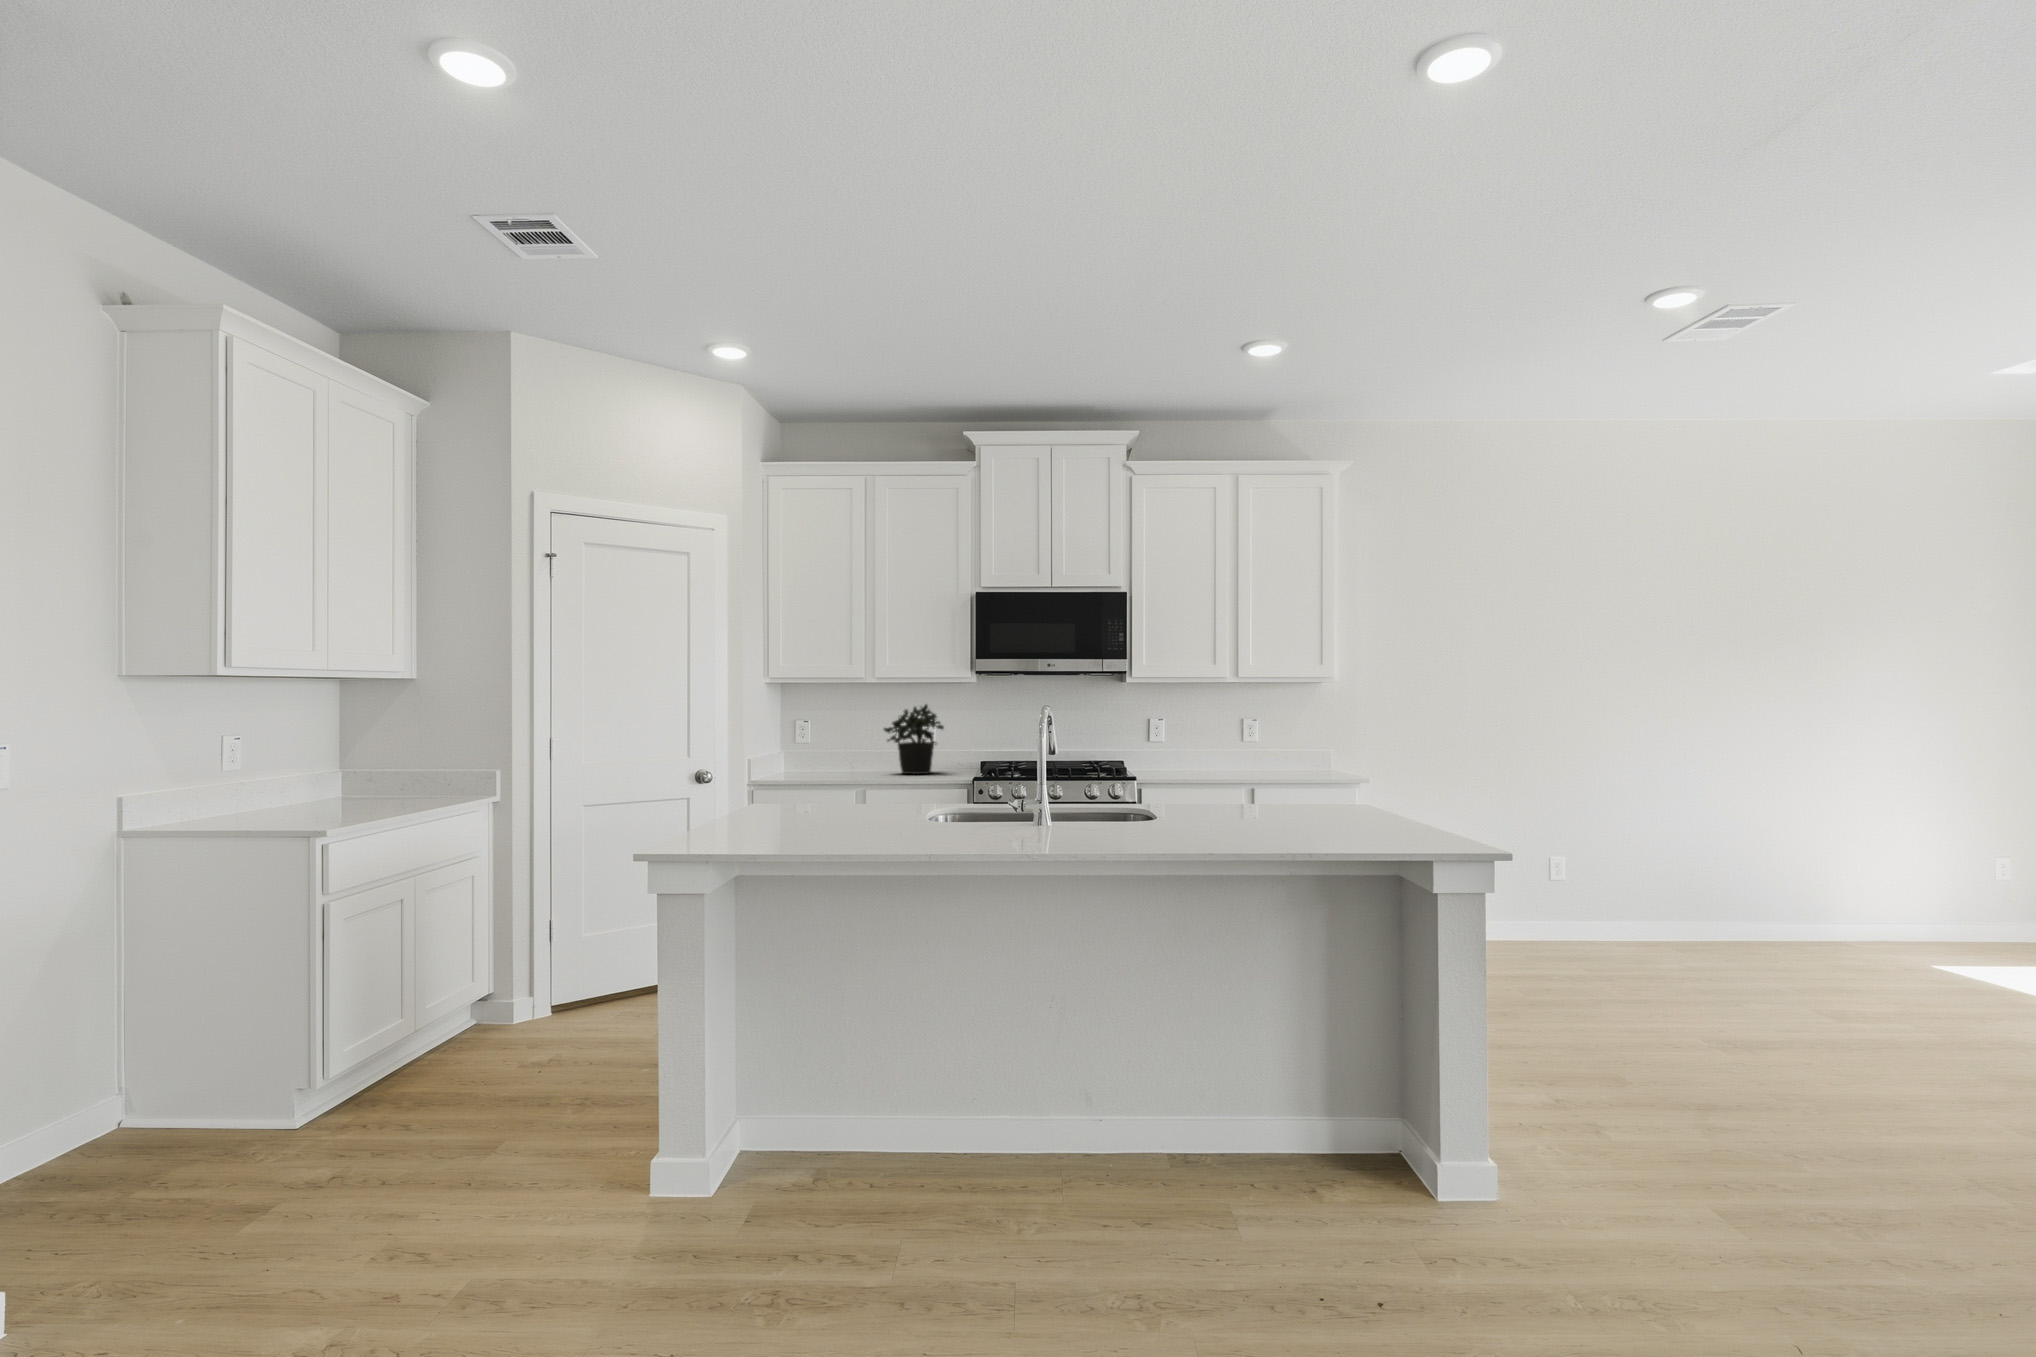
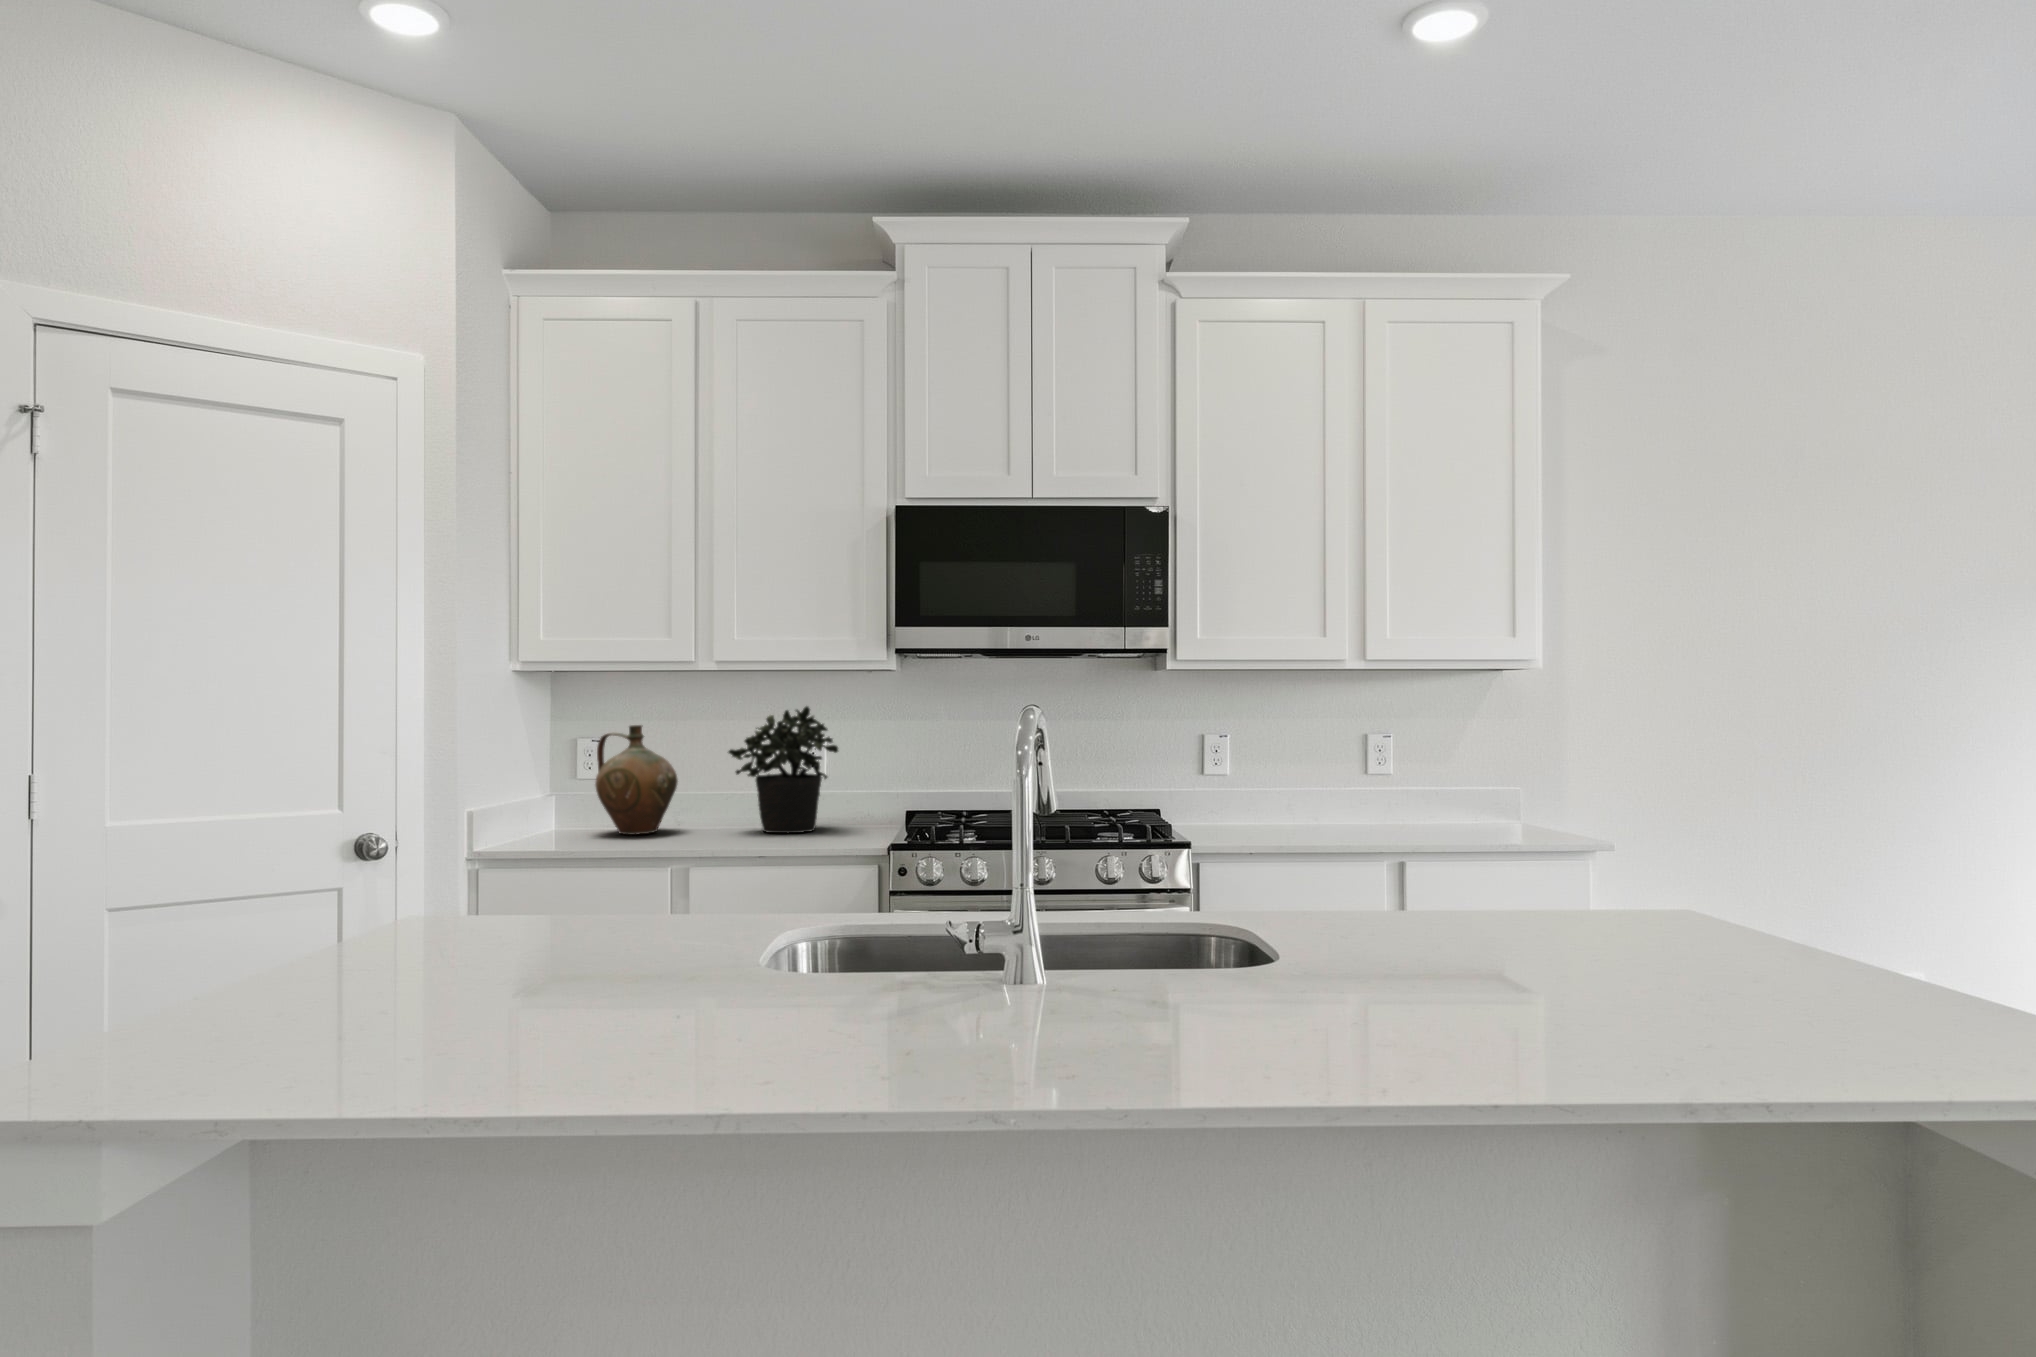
ceramic jug: none [810,714,855,775] -> present [595,725,678,835]

